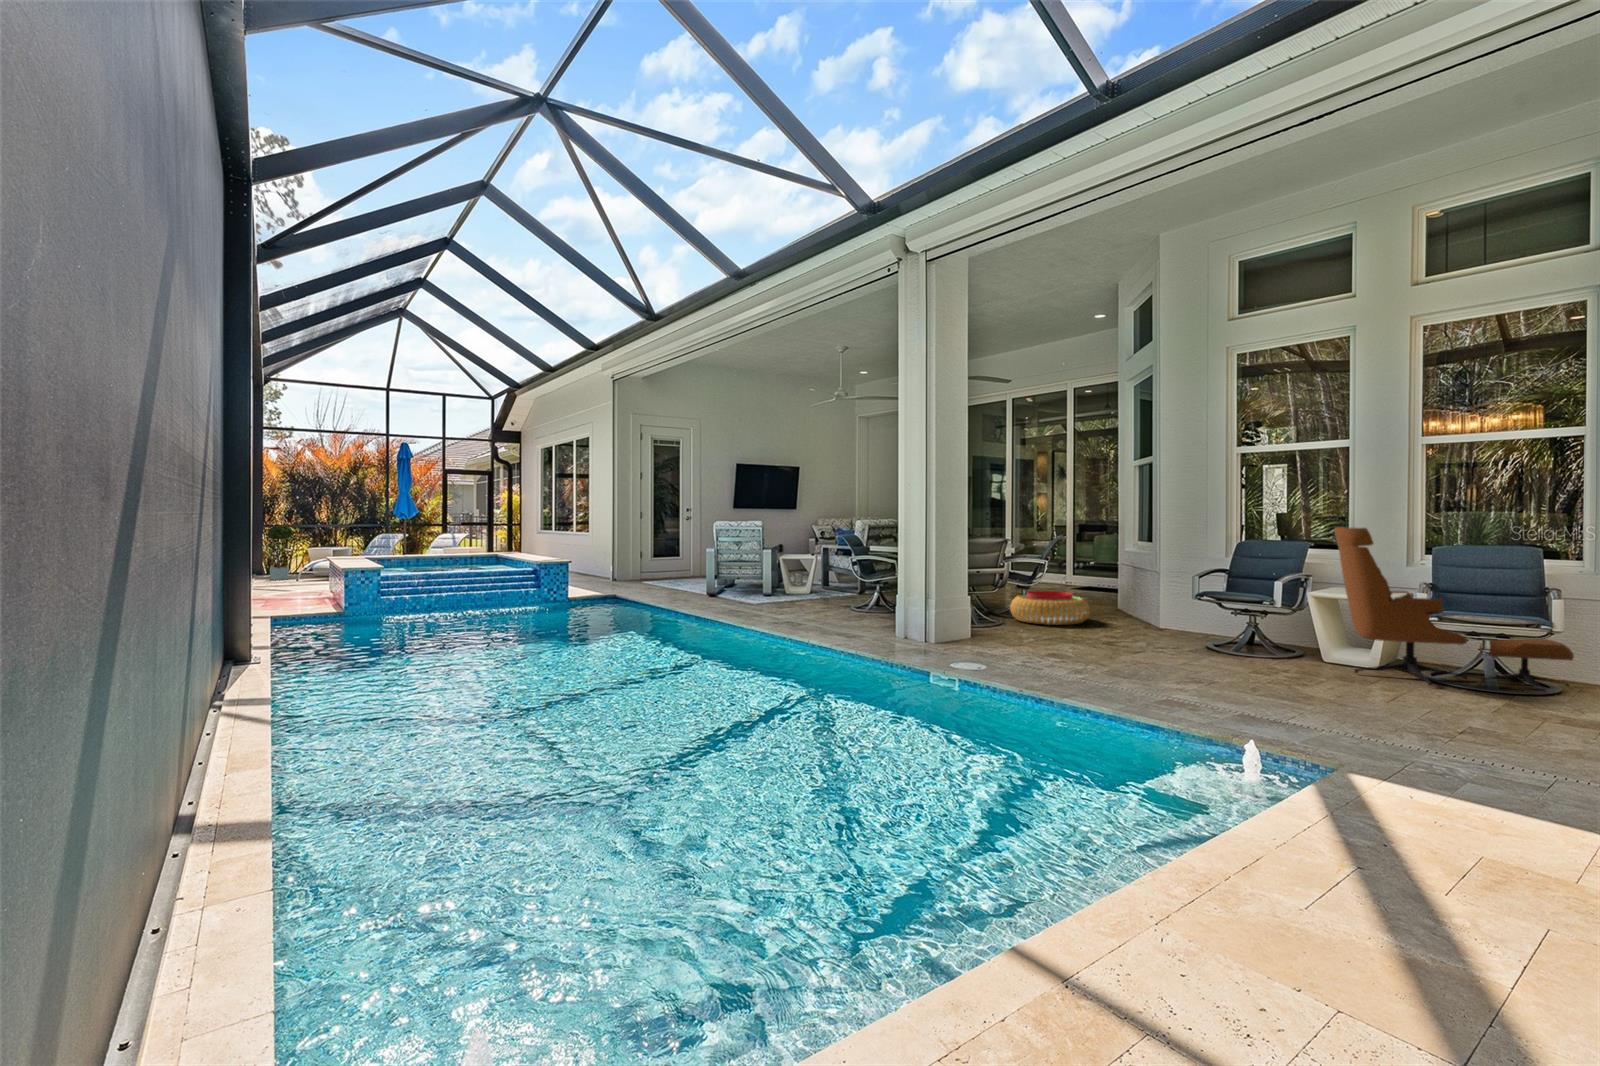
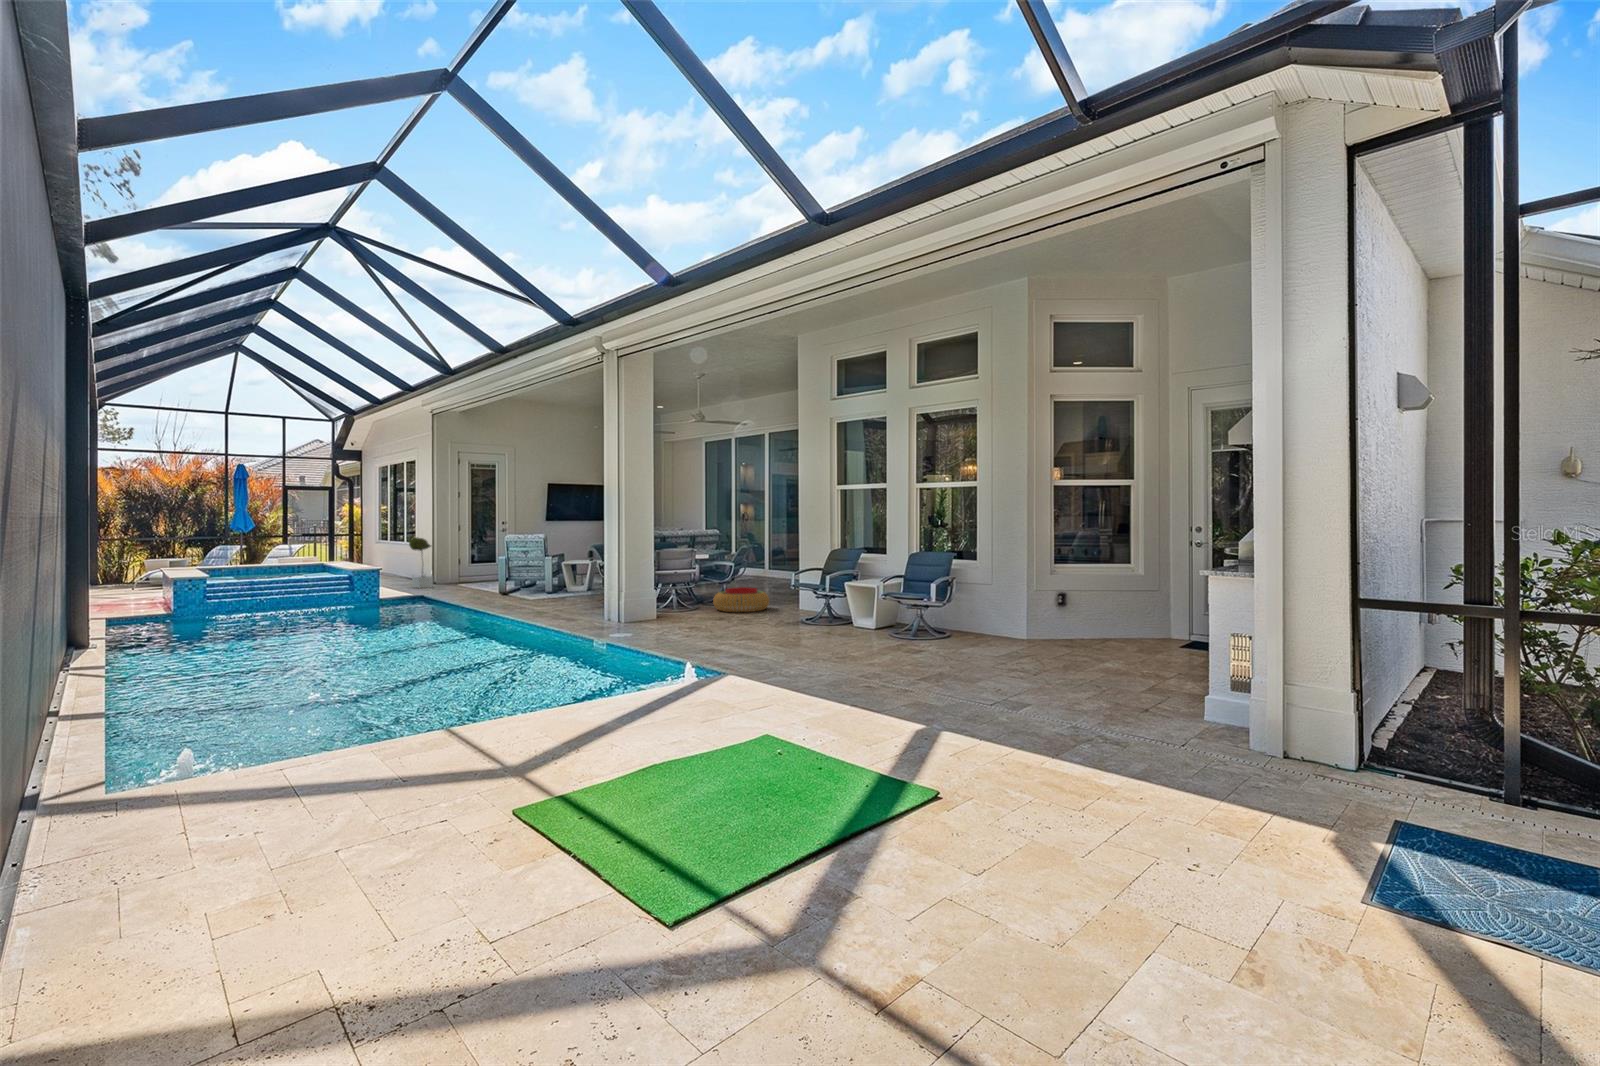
potted tree: present [266,524,294,580] -> present [409,537,433,588]
lounge chair: present [1335,527,1574,692] -> none [857,542,979,643]

